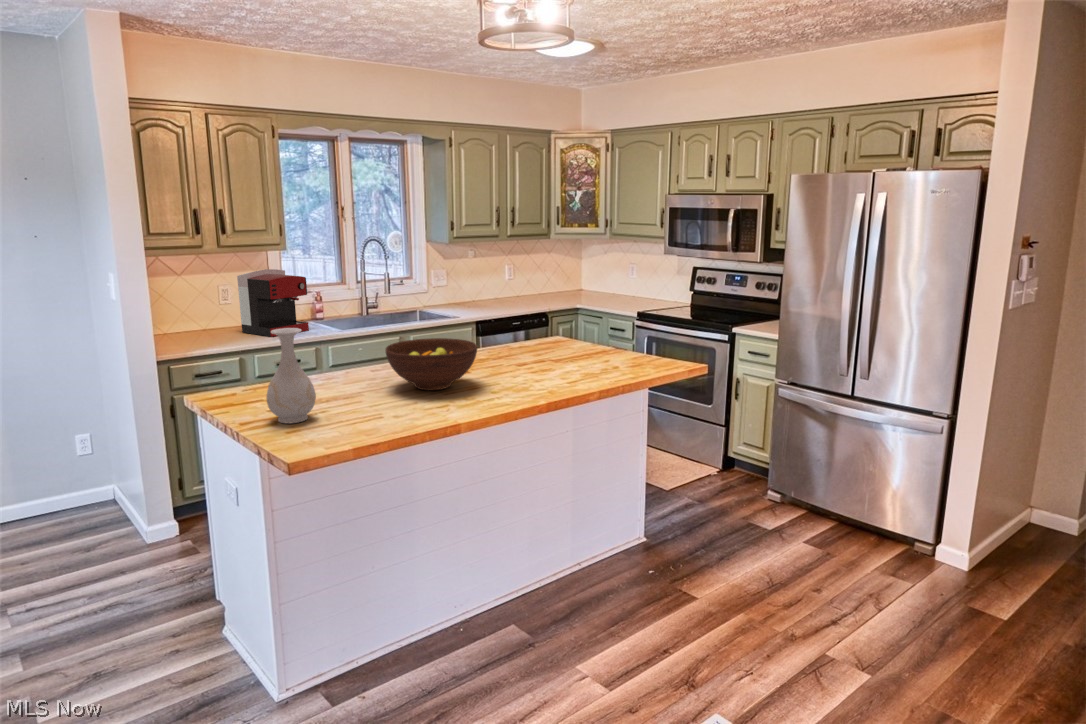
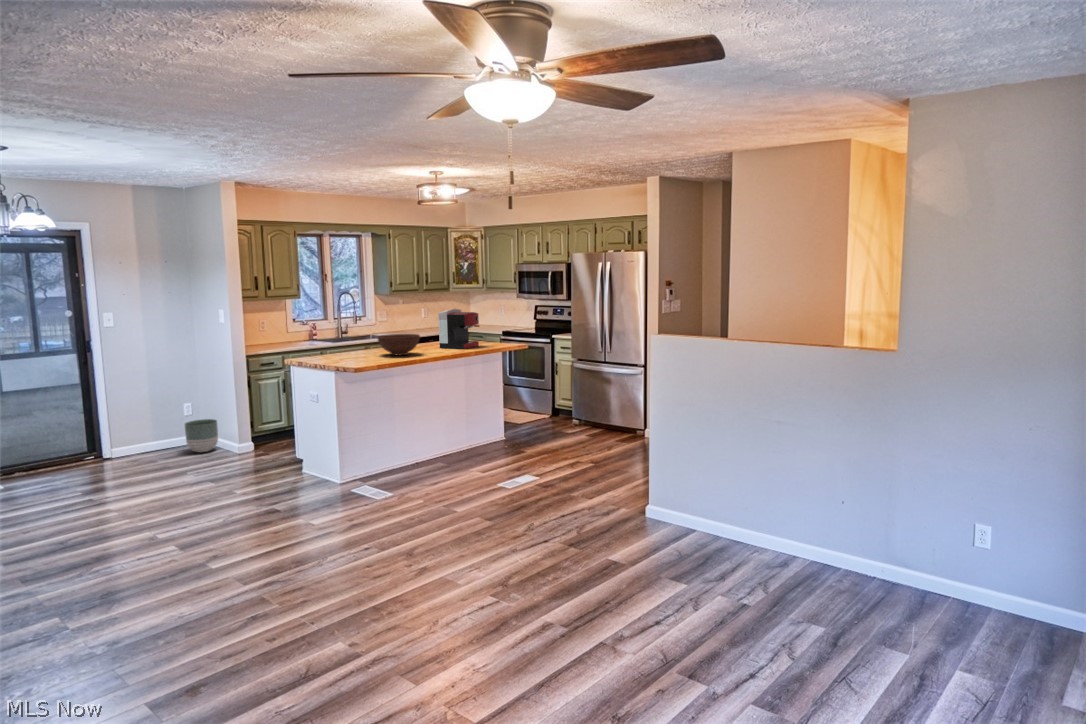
coffee maker: present [237,269,309,337] -> present [438,309,479,349]
vase: present [267,328,316,424] -> none [333,324,354,364]
planter: none [55,469,121,533] -> present [185,419,218,452]

